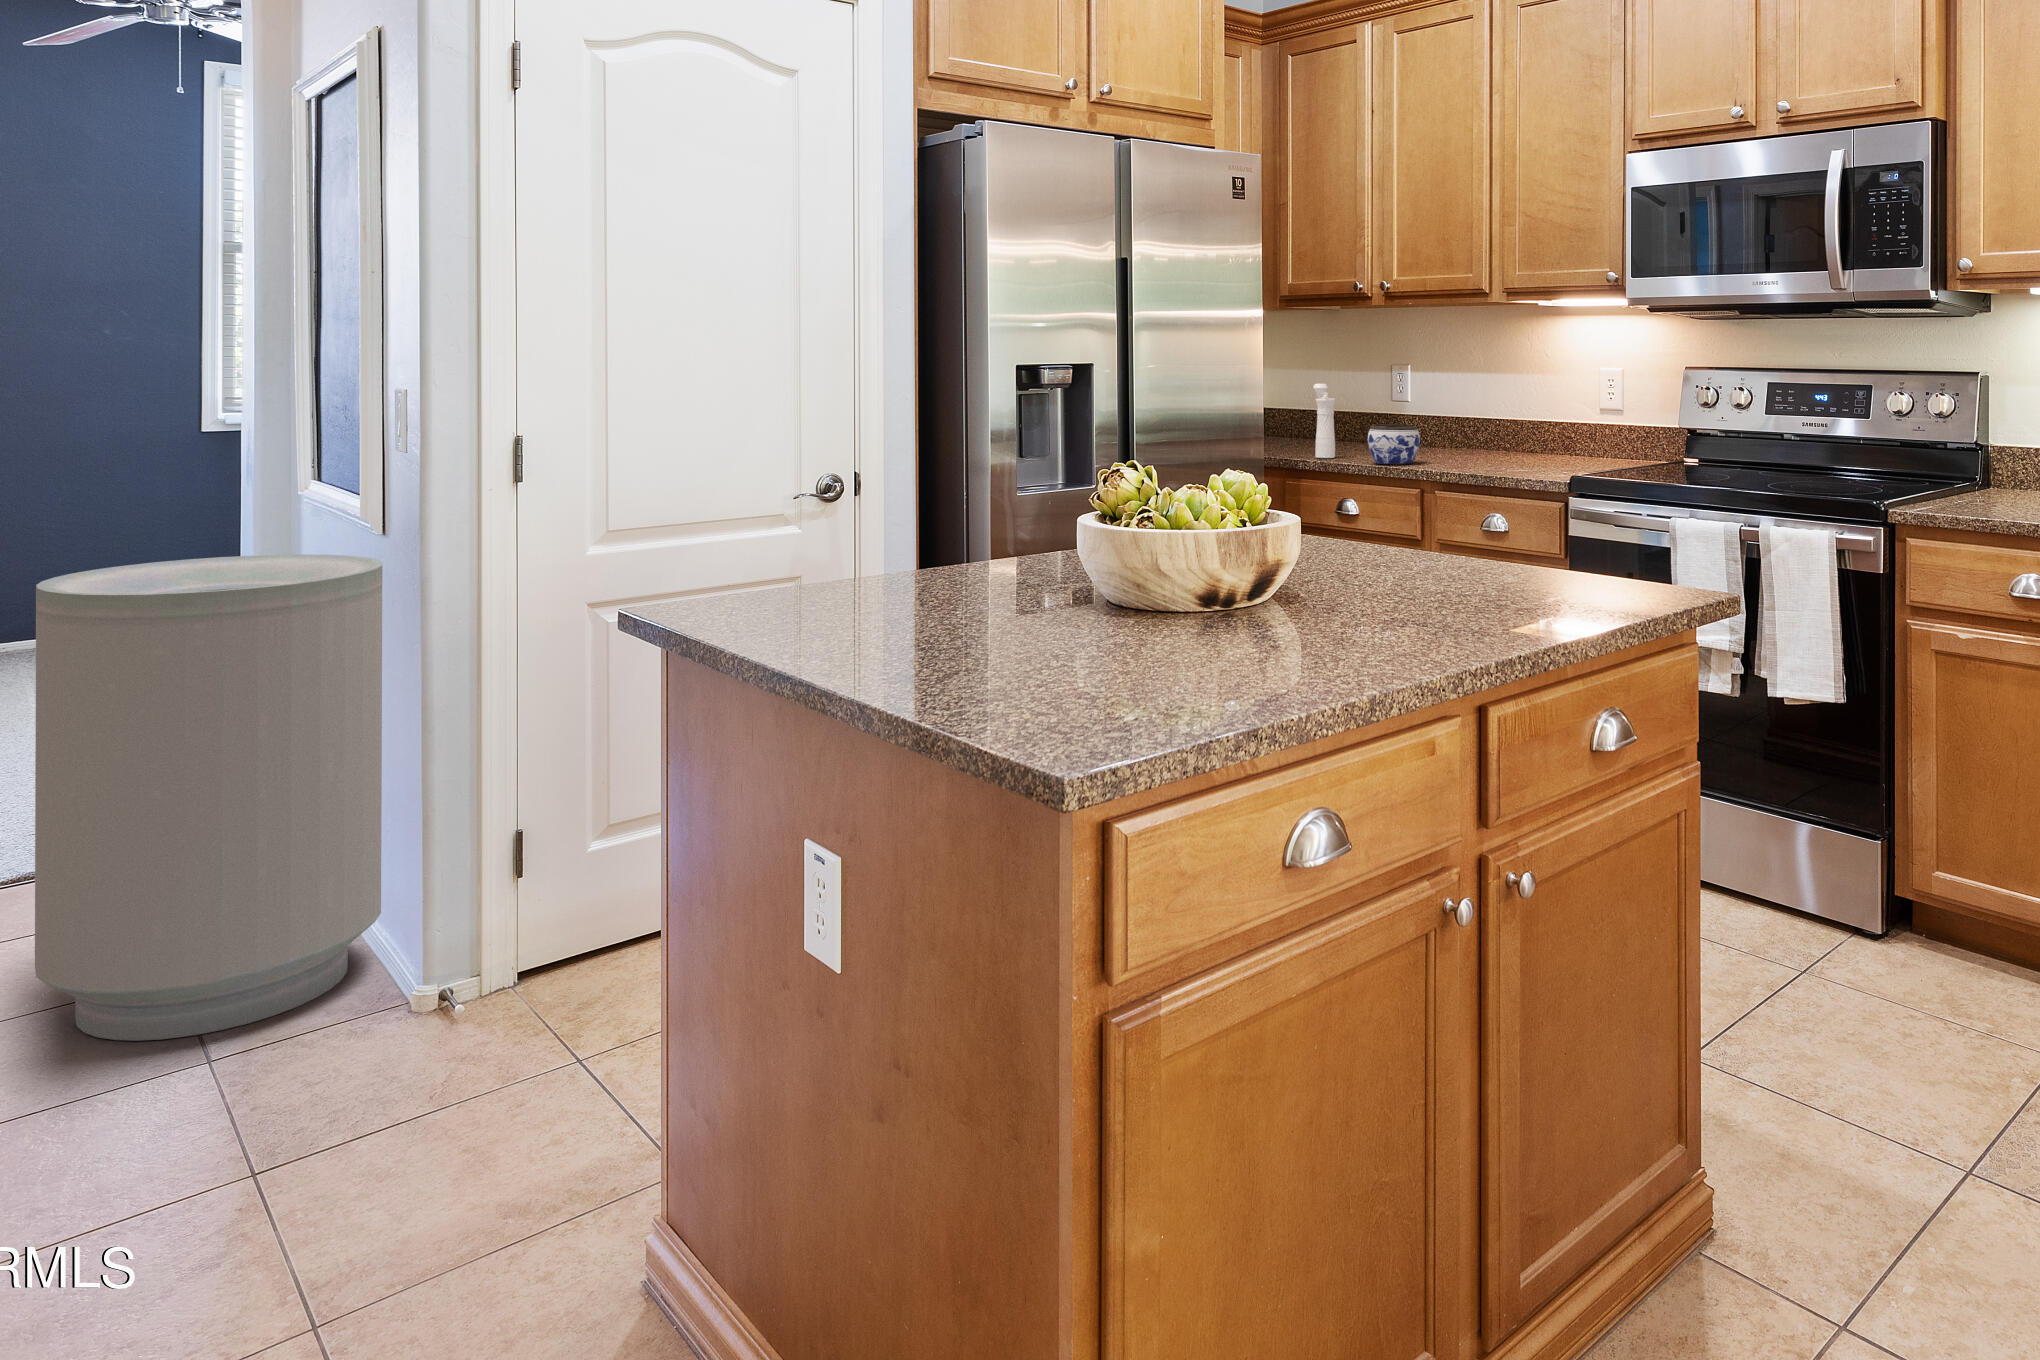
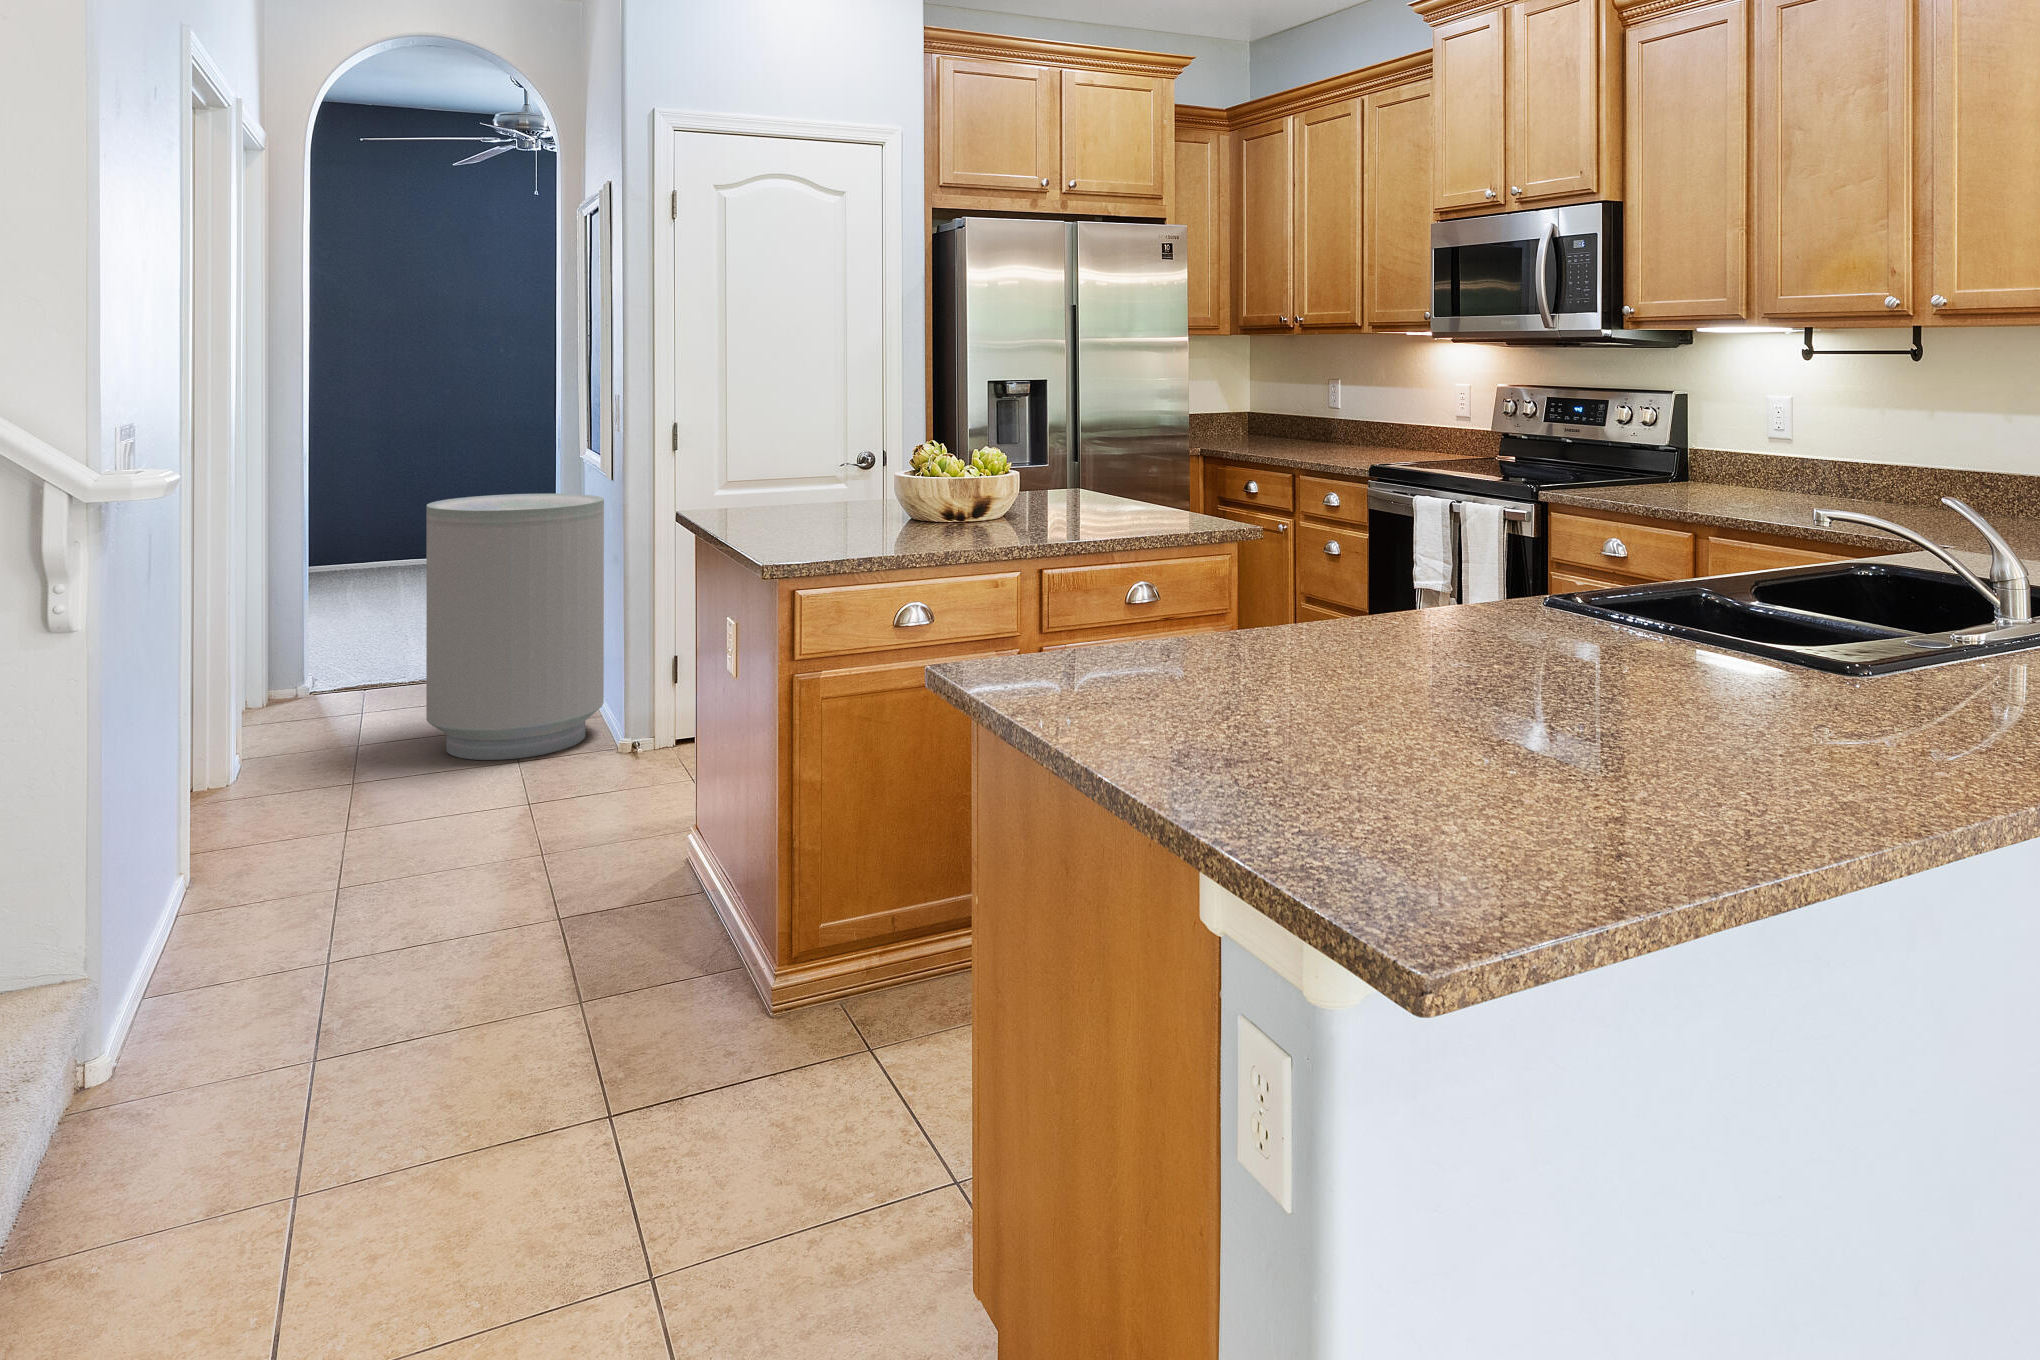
pepper mill: present [1313,384,1335,458] -> none [1250,392,1266,448]
jar: present [1368,424,1420,464] -> none [1274,423,1313,454]

